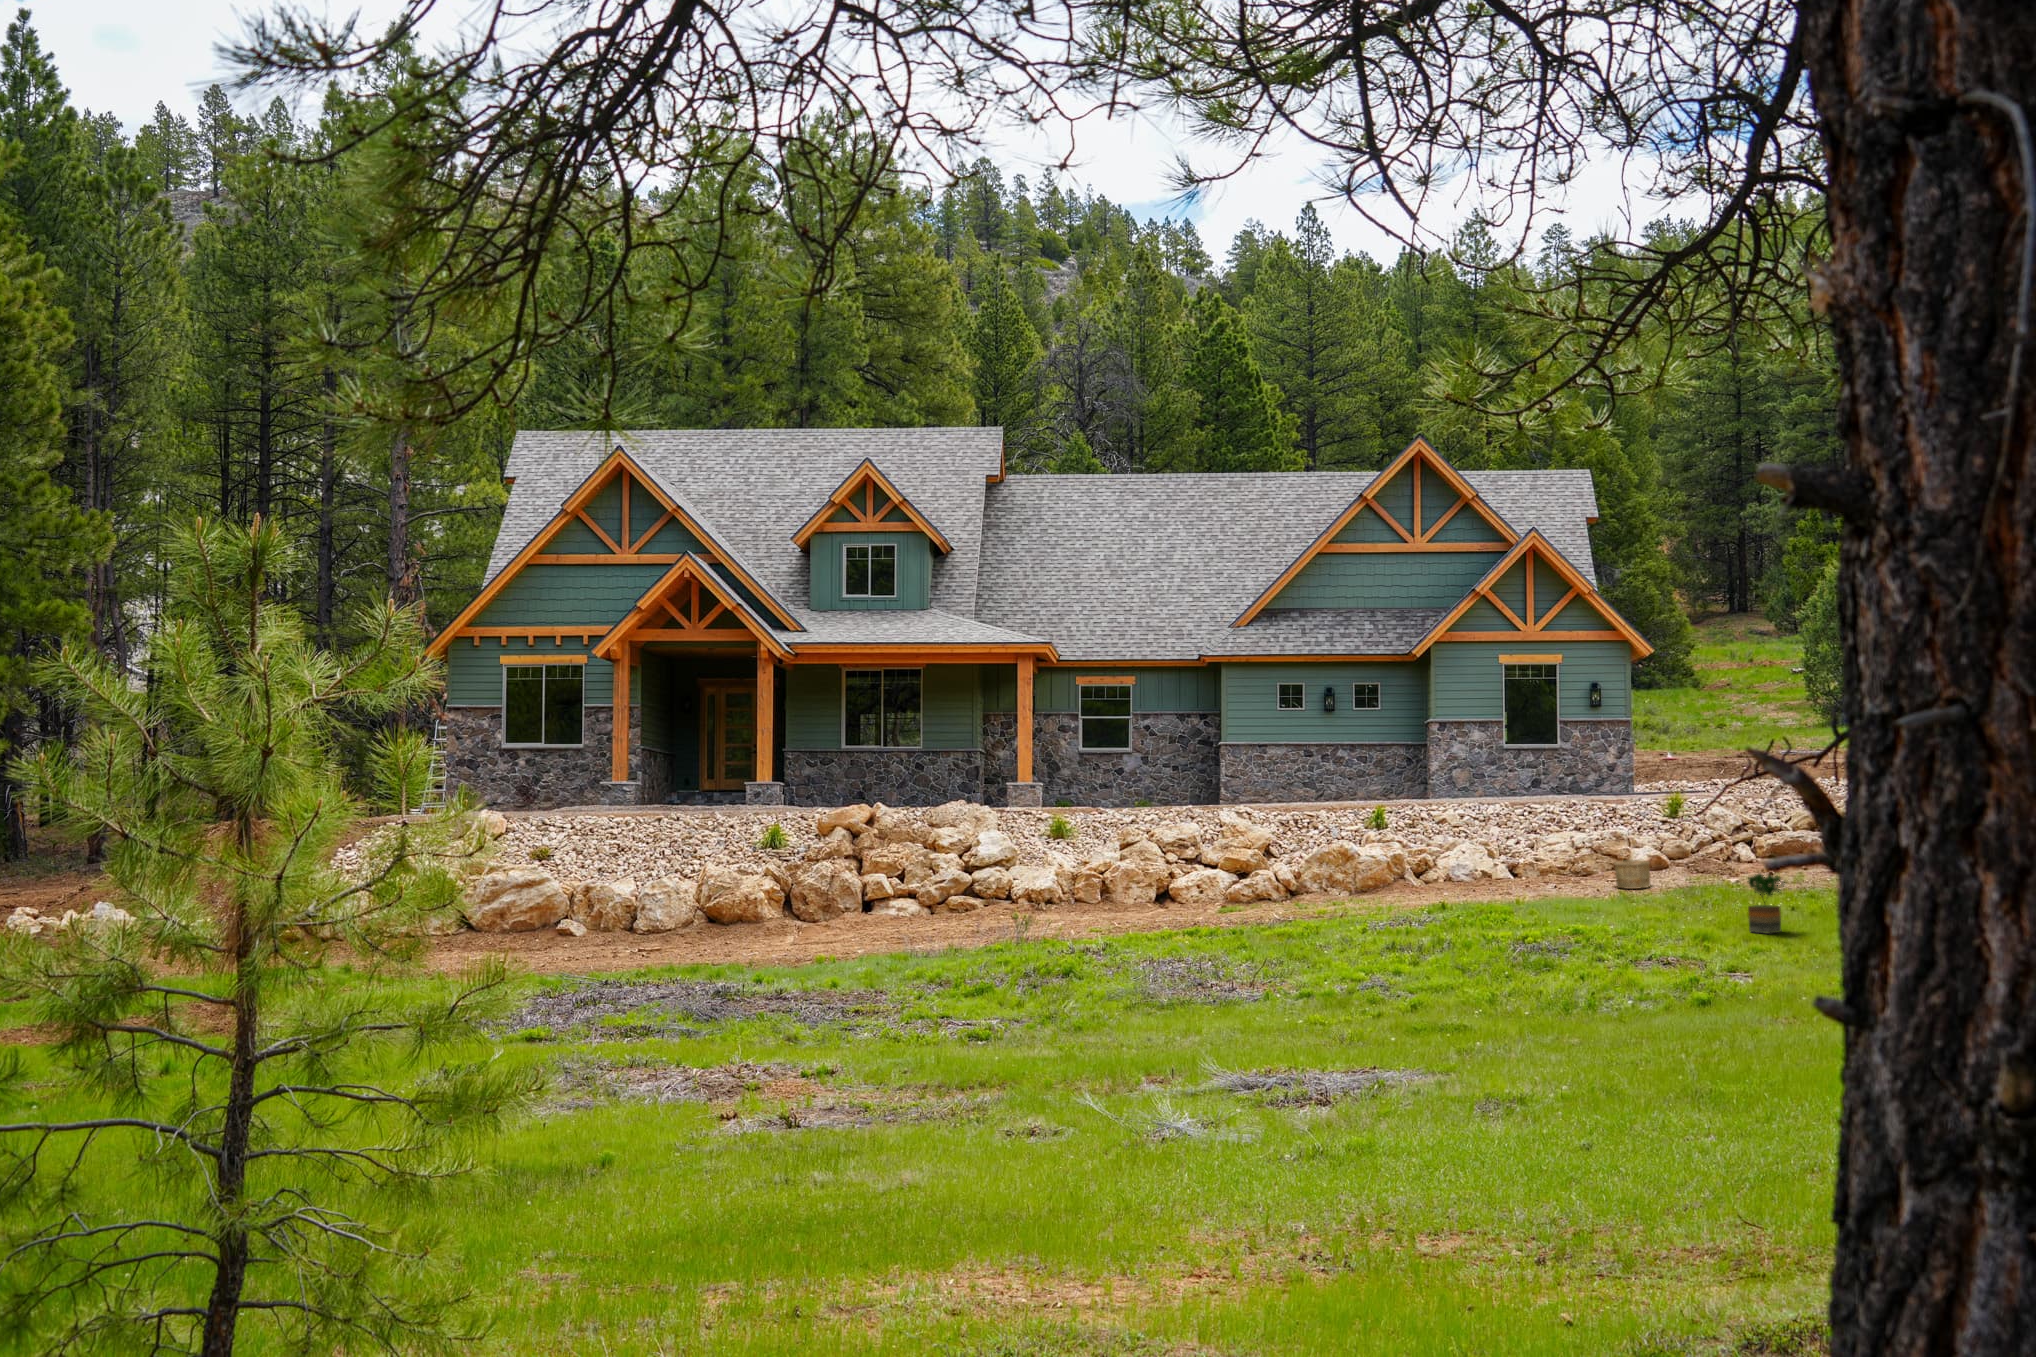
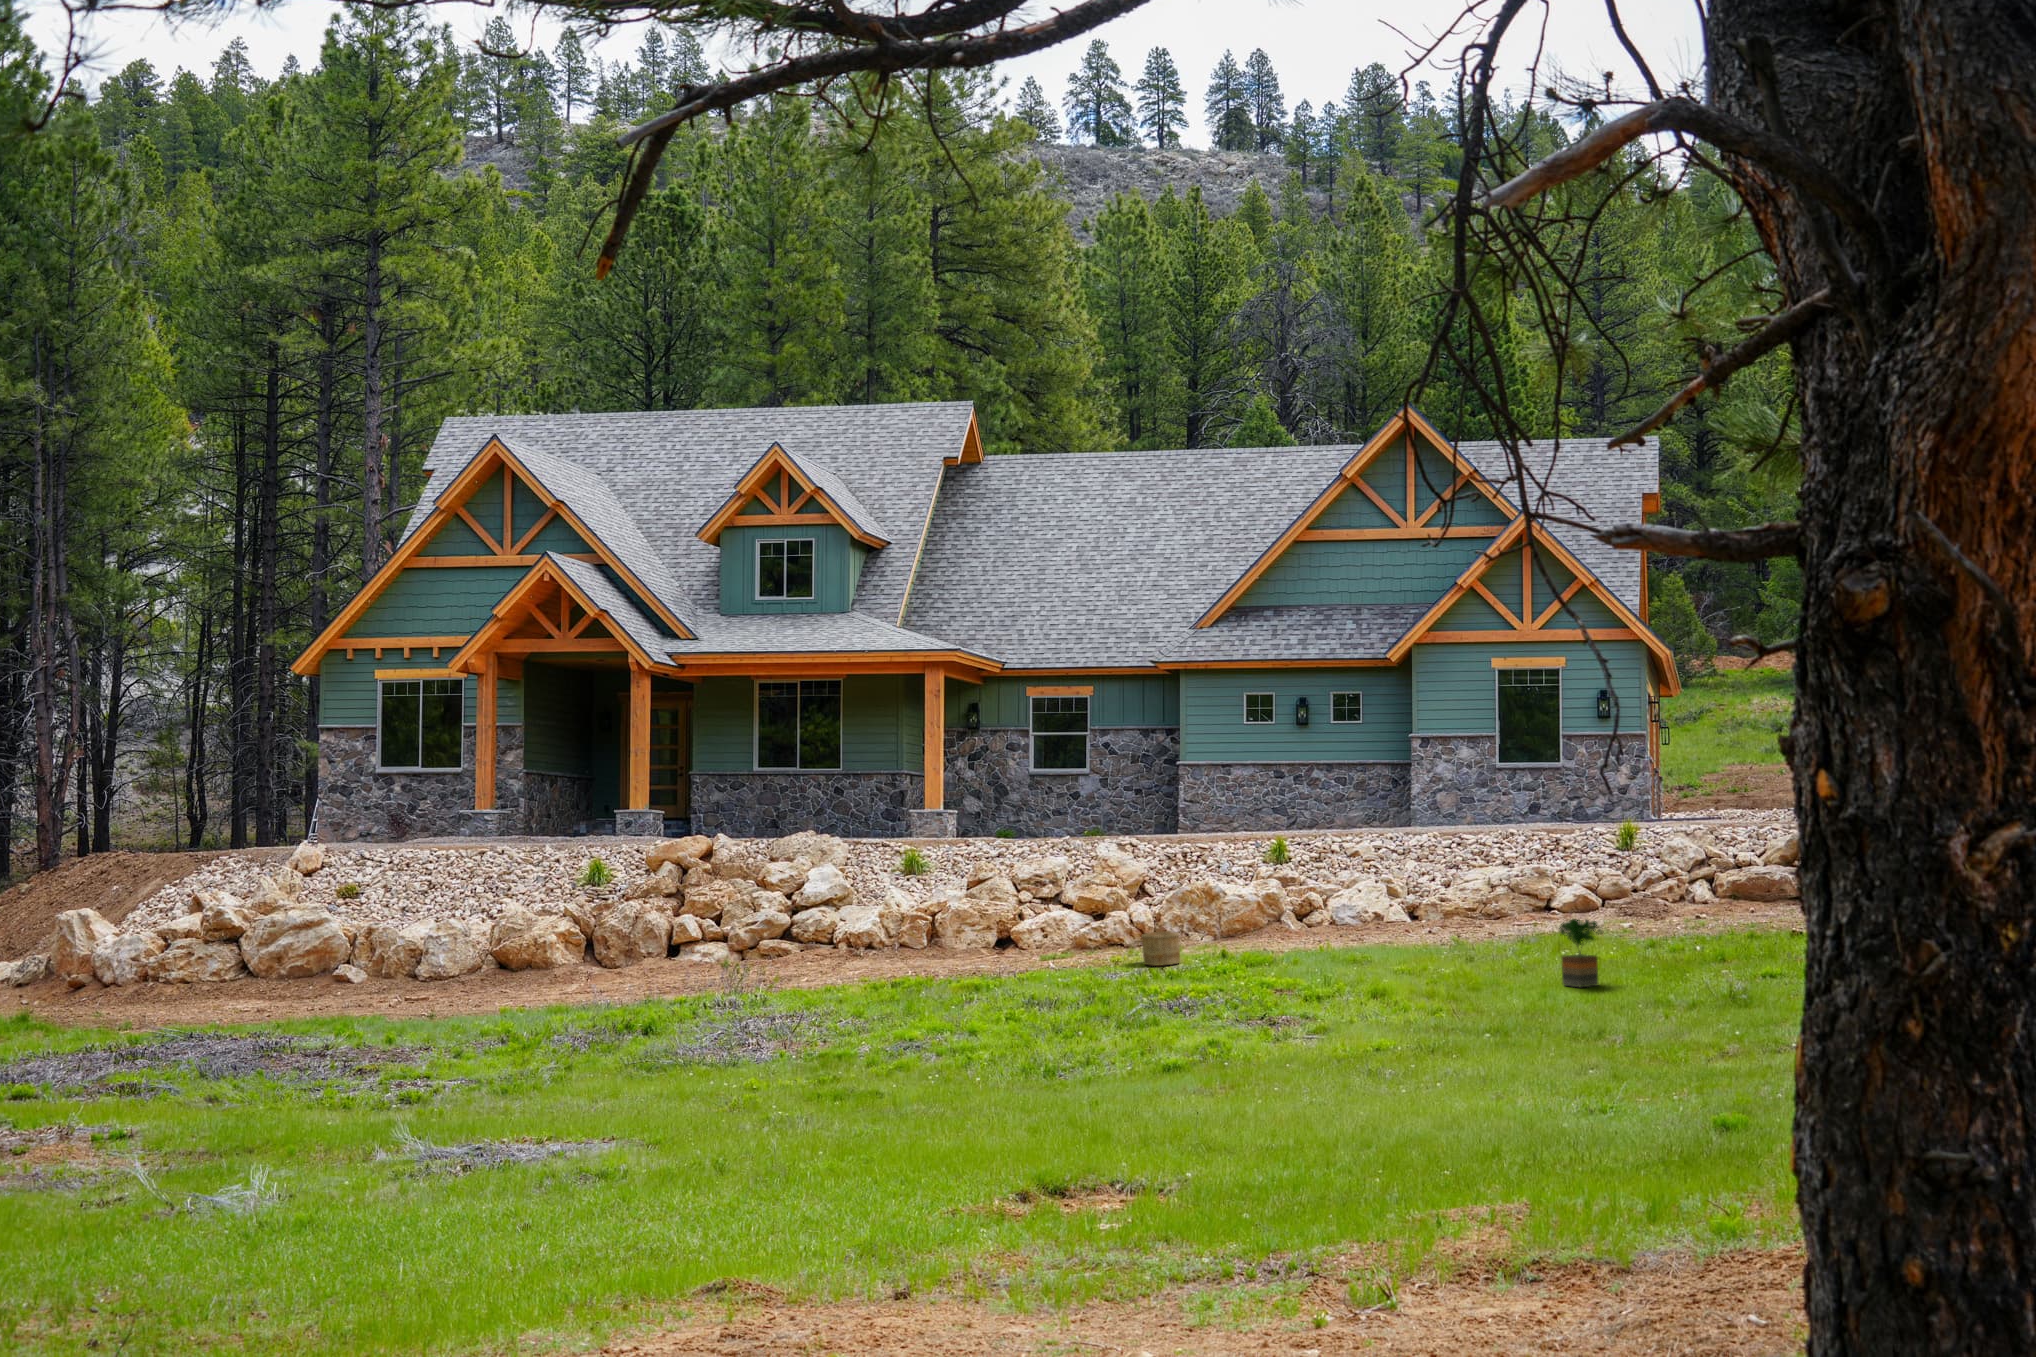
wooden bucket: present [1615,860,1650,889] -> present [1141,932,1180,966]

